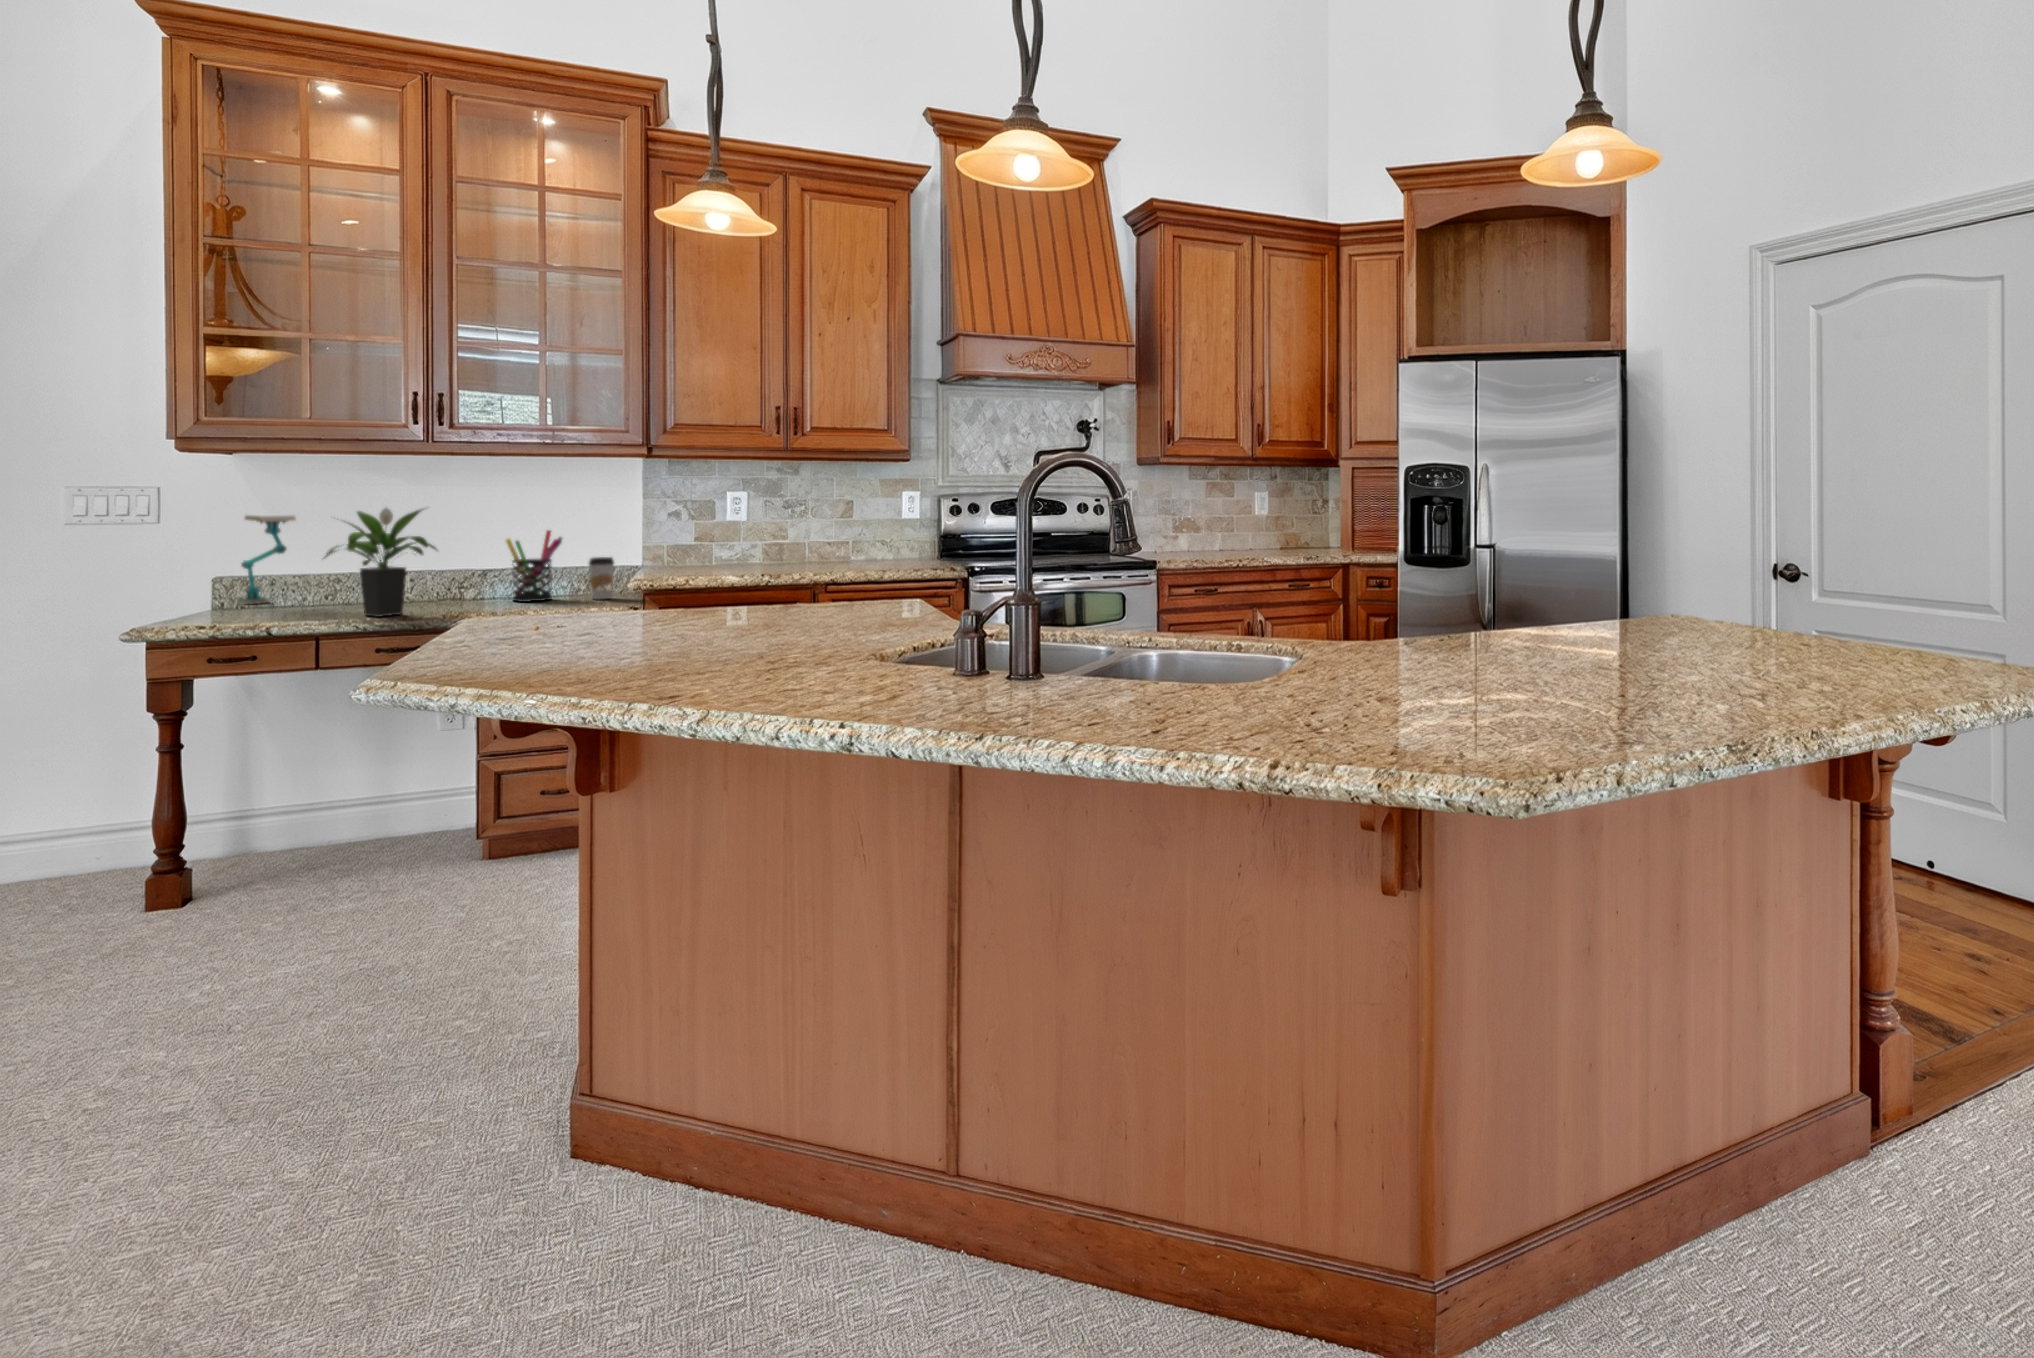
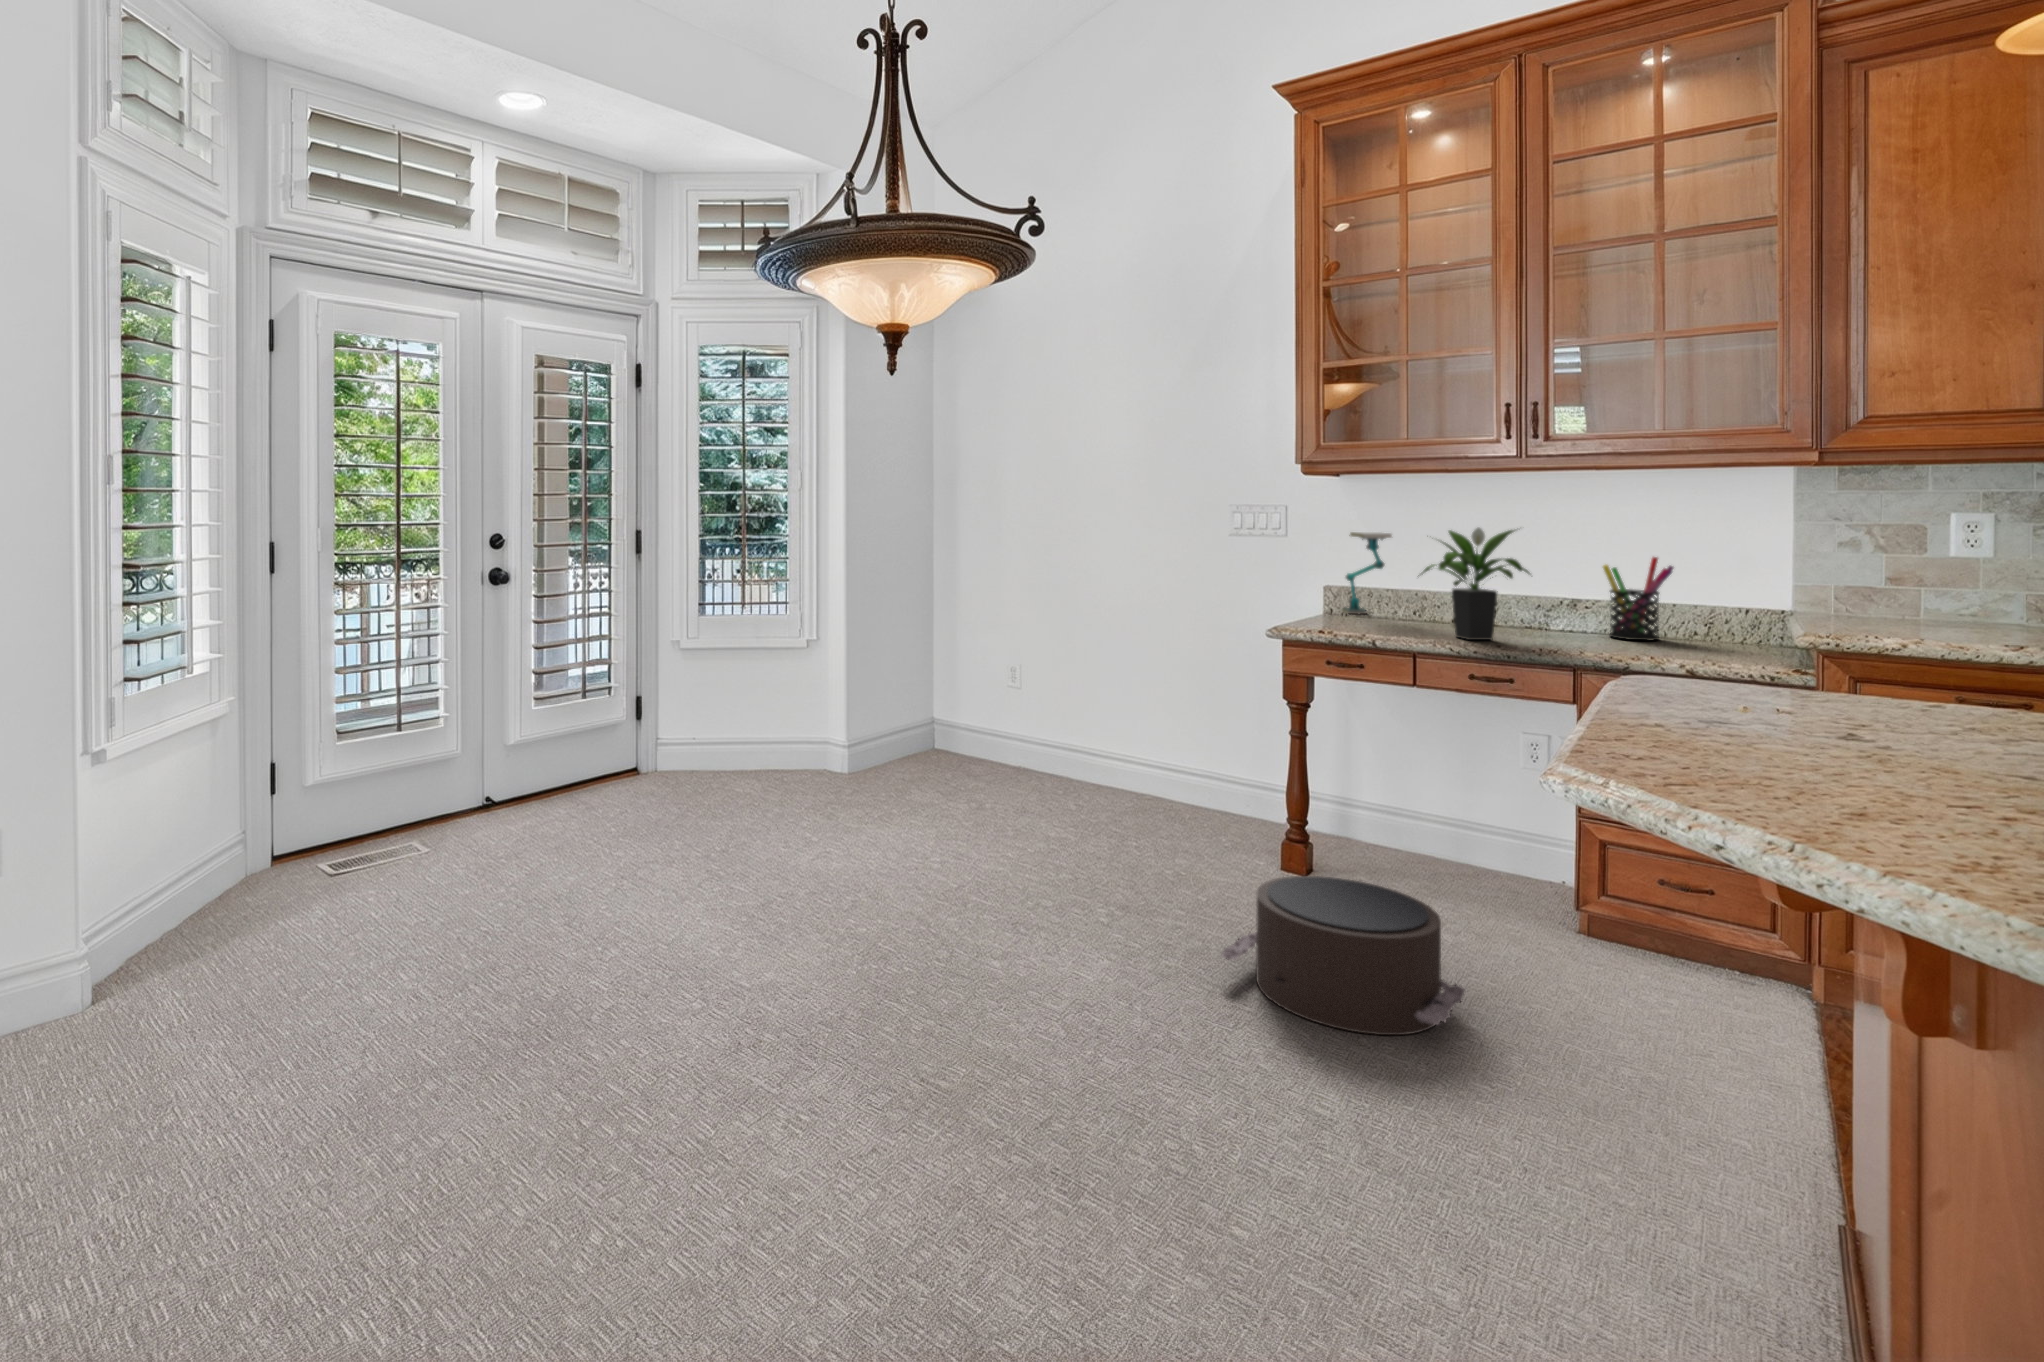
coffee cup: present [589,557,614,599] -> none [1709,593,1747,647]
pouf: none [43,873,360,1038] -> present [1221,876,1466,1035]

